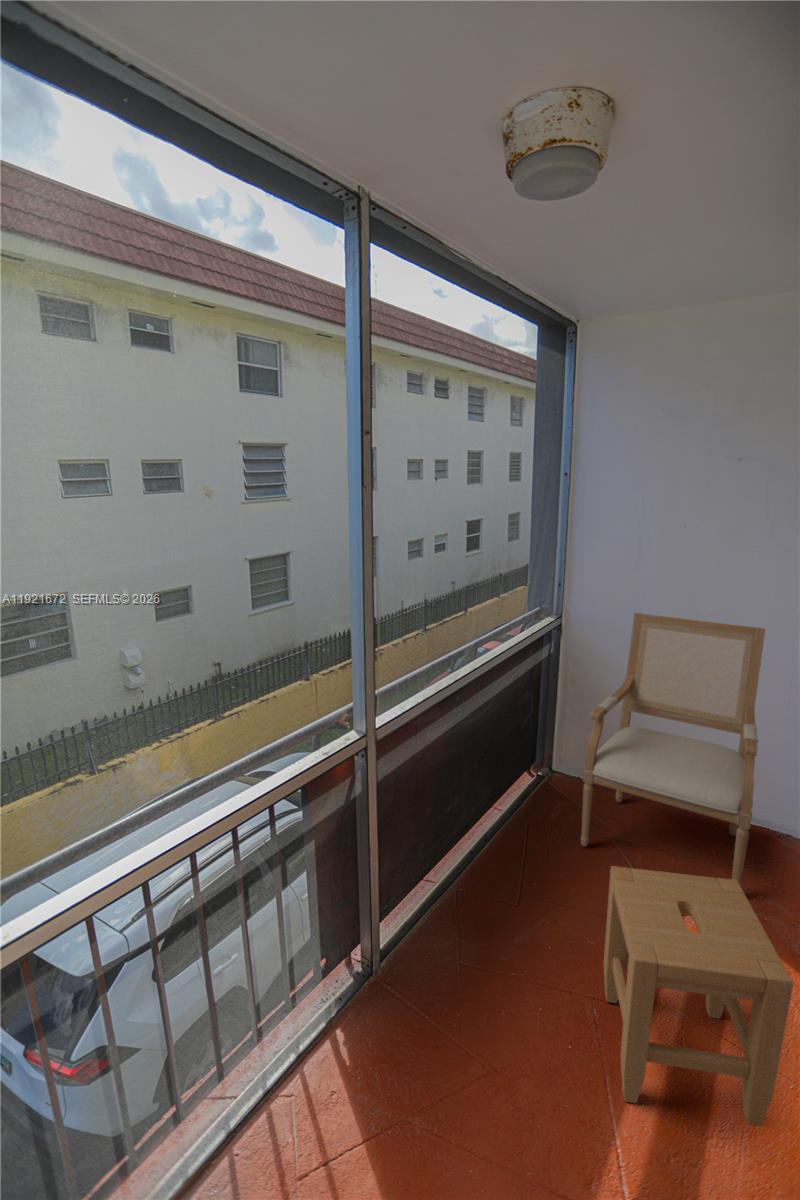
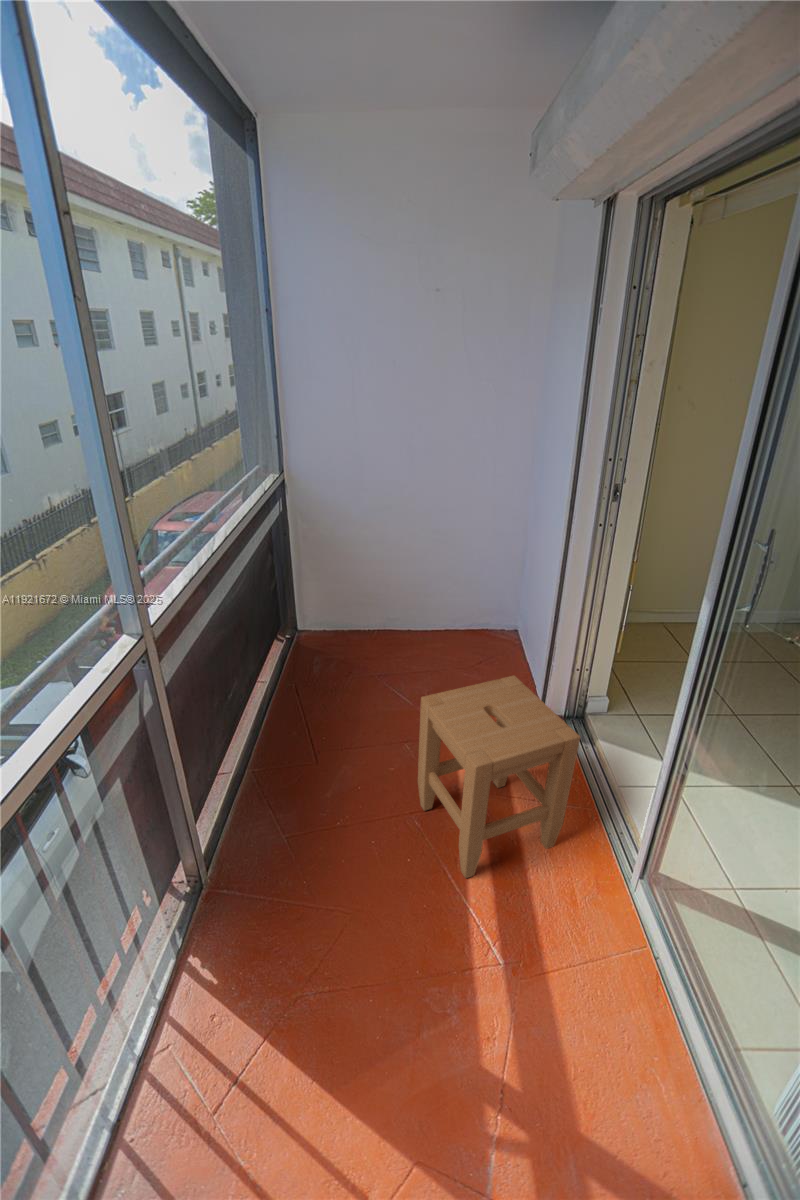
chair: present [581,613,765,884] -> none [349,454,497,693]

